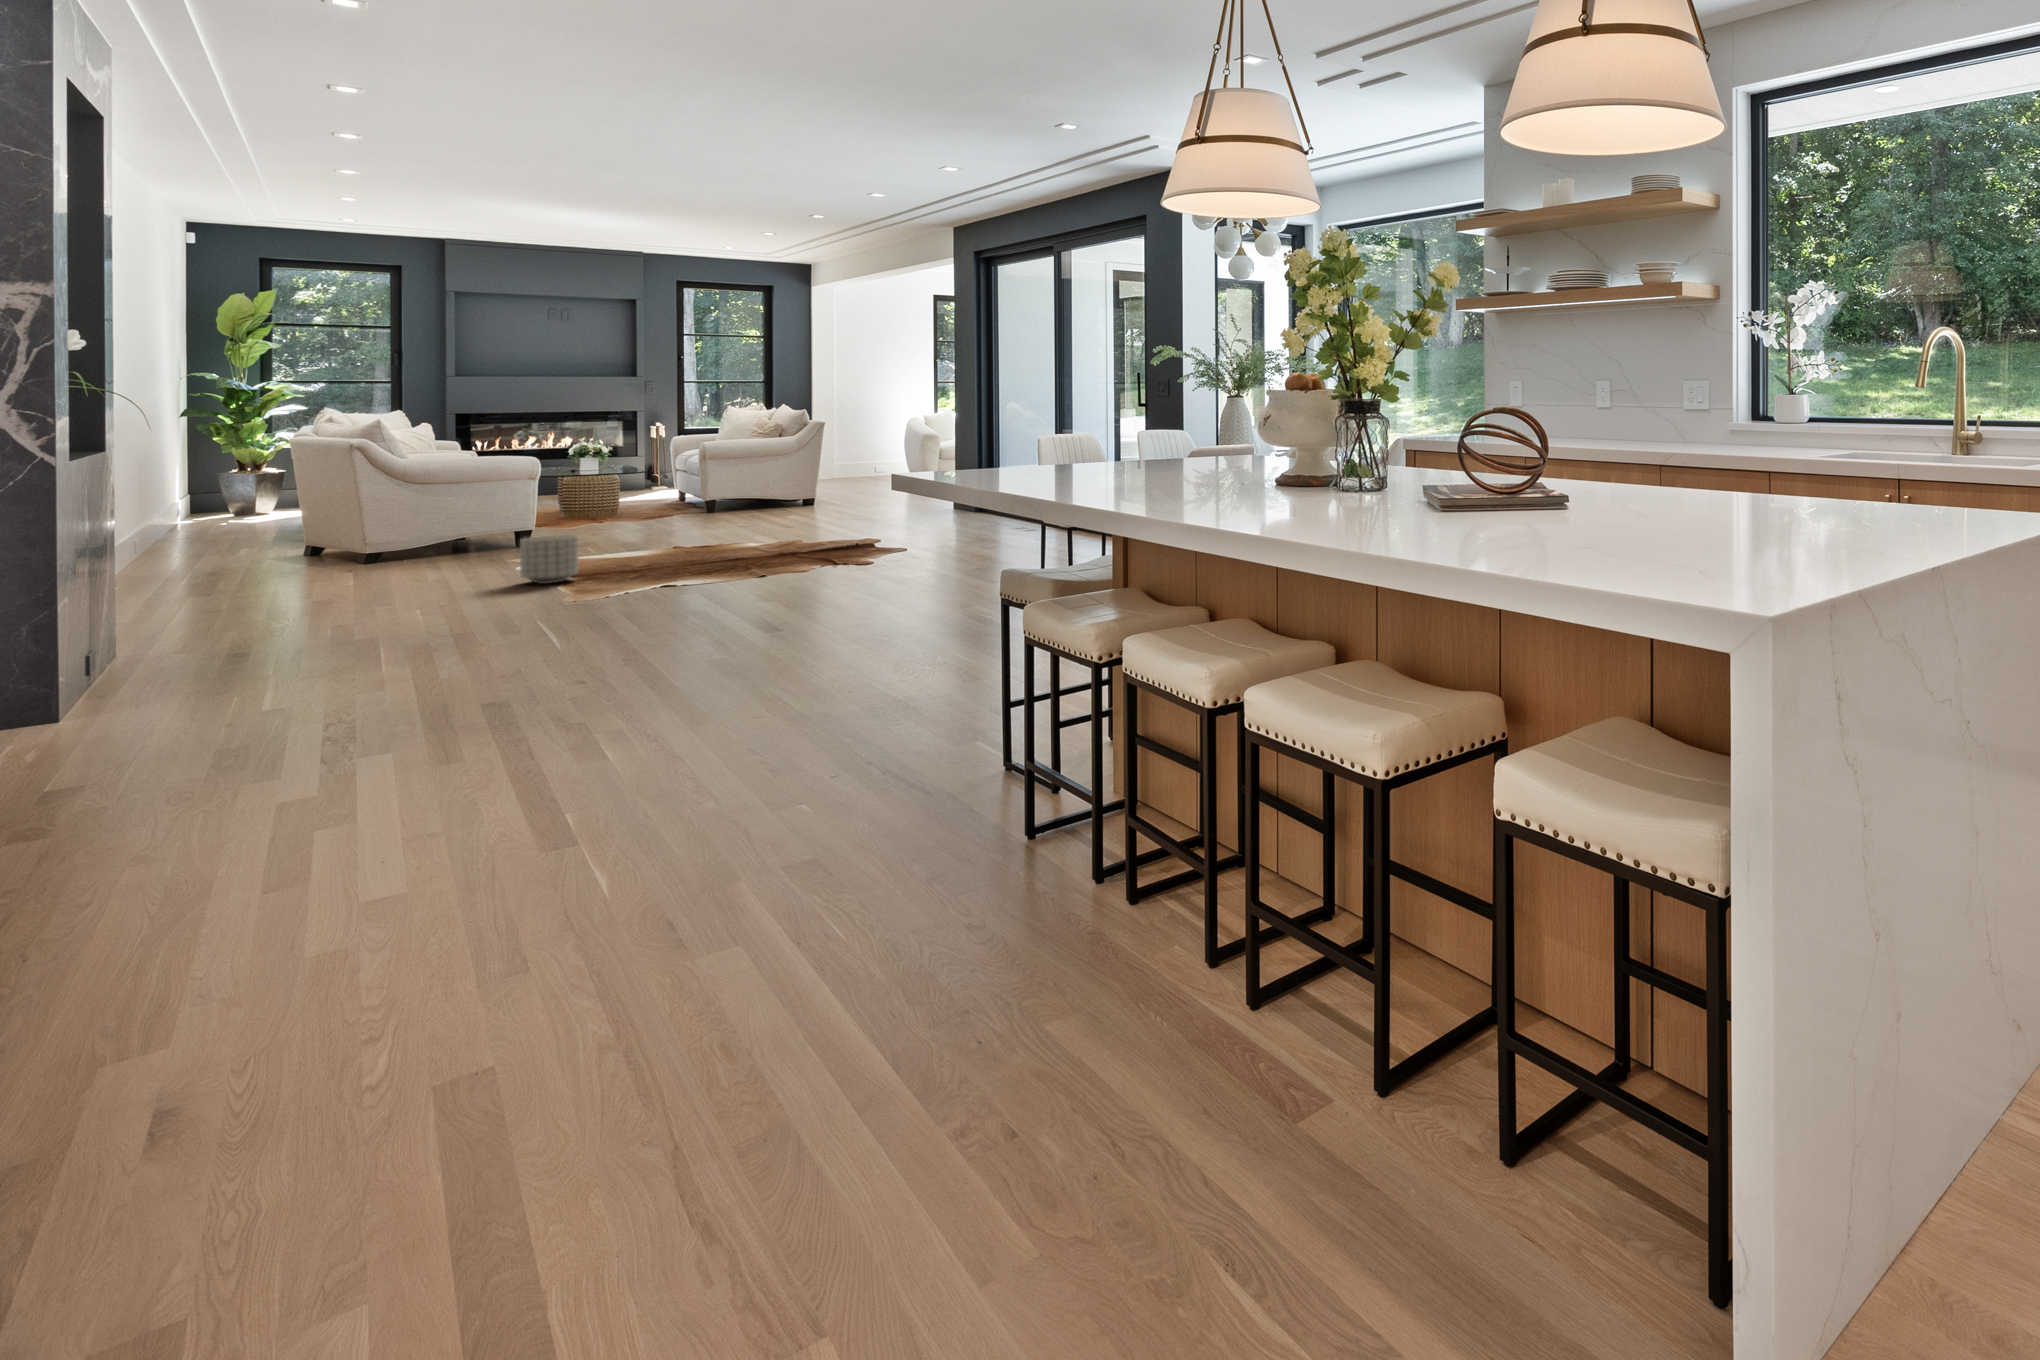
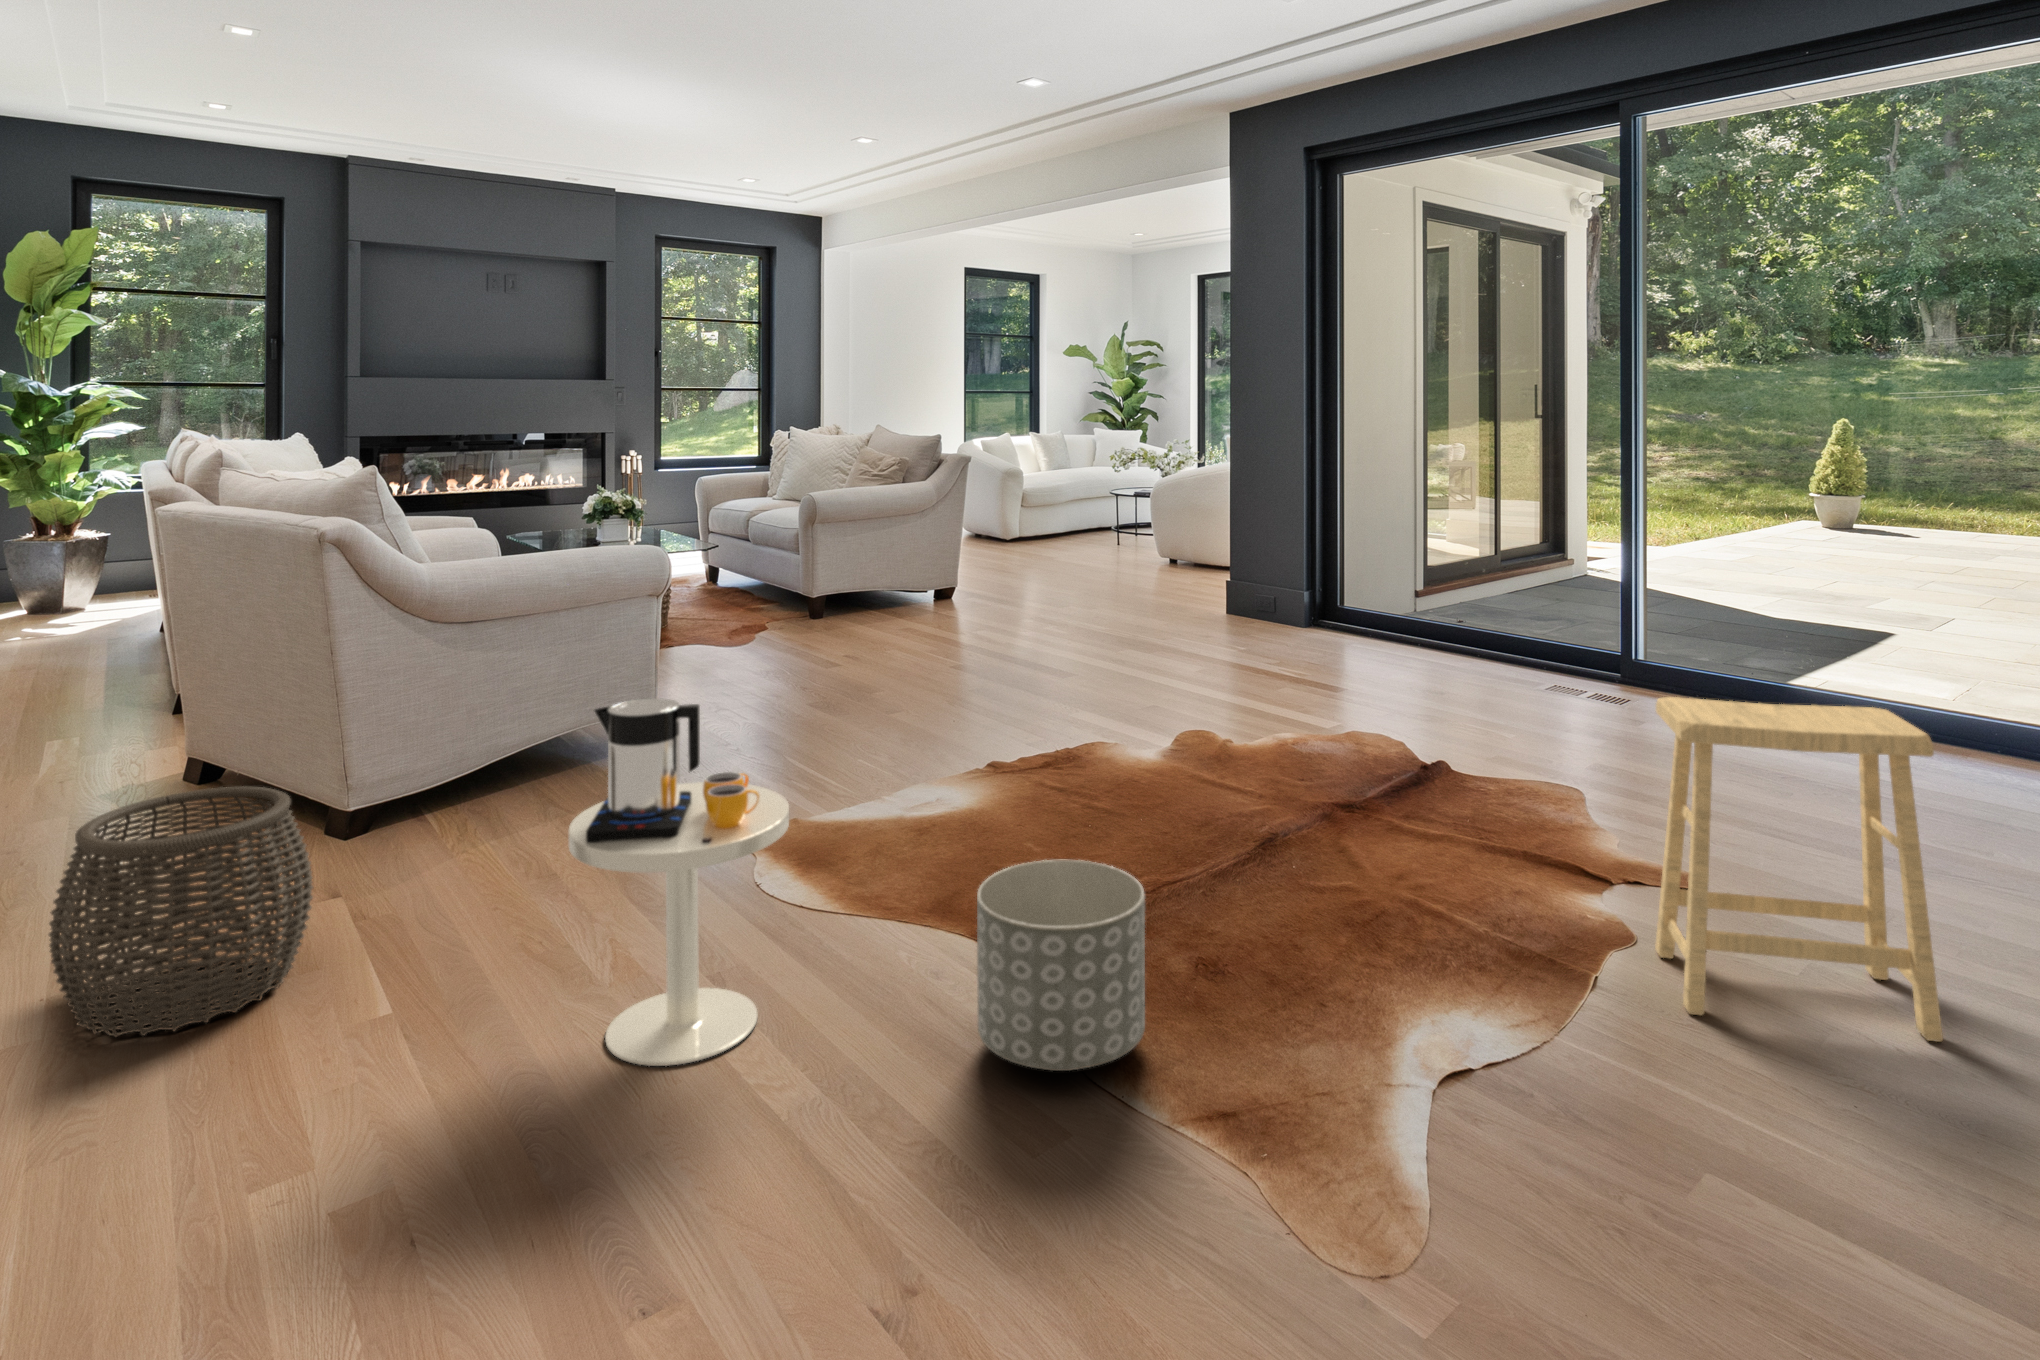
side table: none [402,489,481,585] -> present [569,698,789,1066]
footstool: none [752,492,837,578] -> present [1655,697,1943,1042]
woven basket: none [245,522,335,584] -> present [49,787,313,1037]

